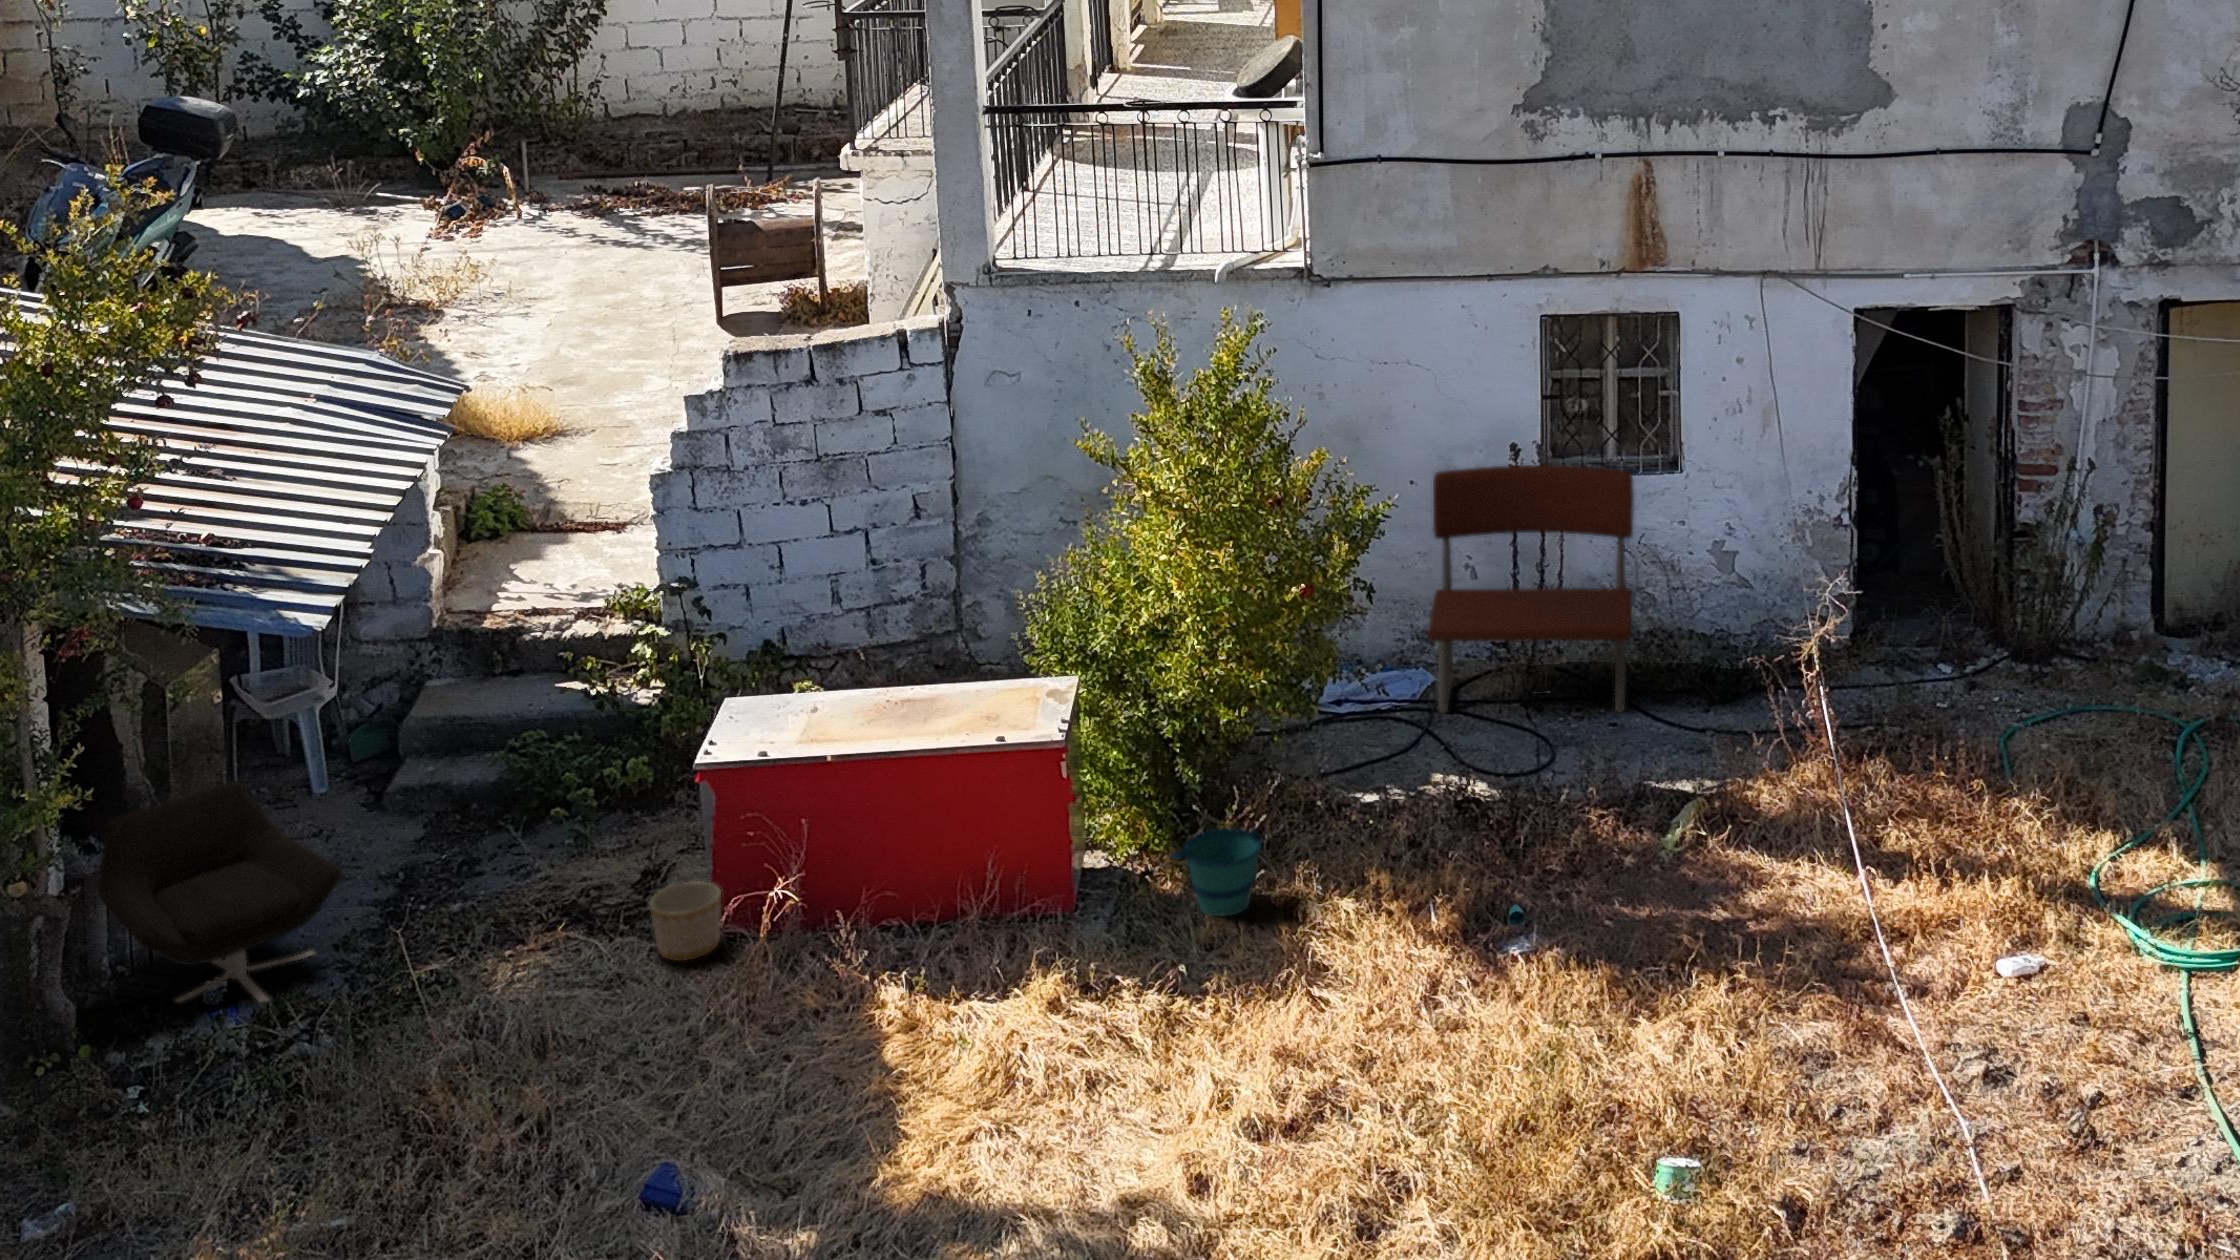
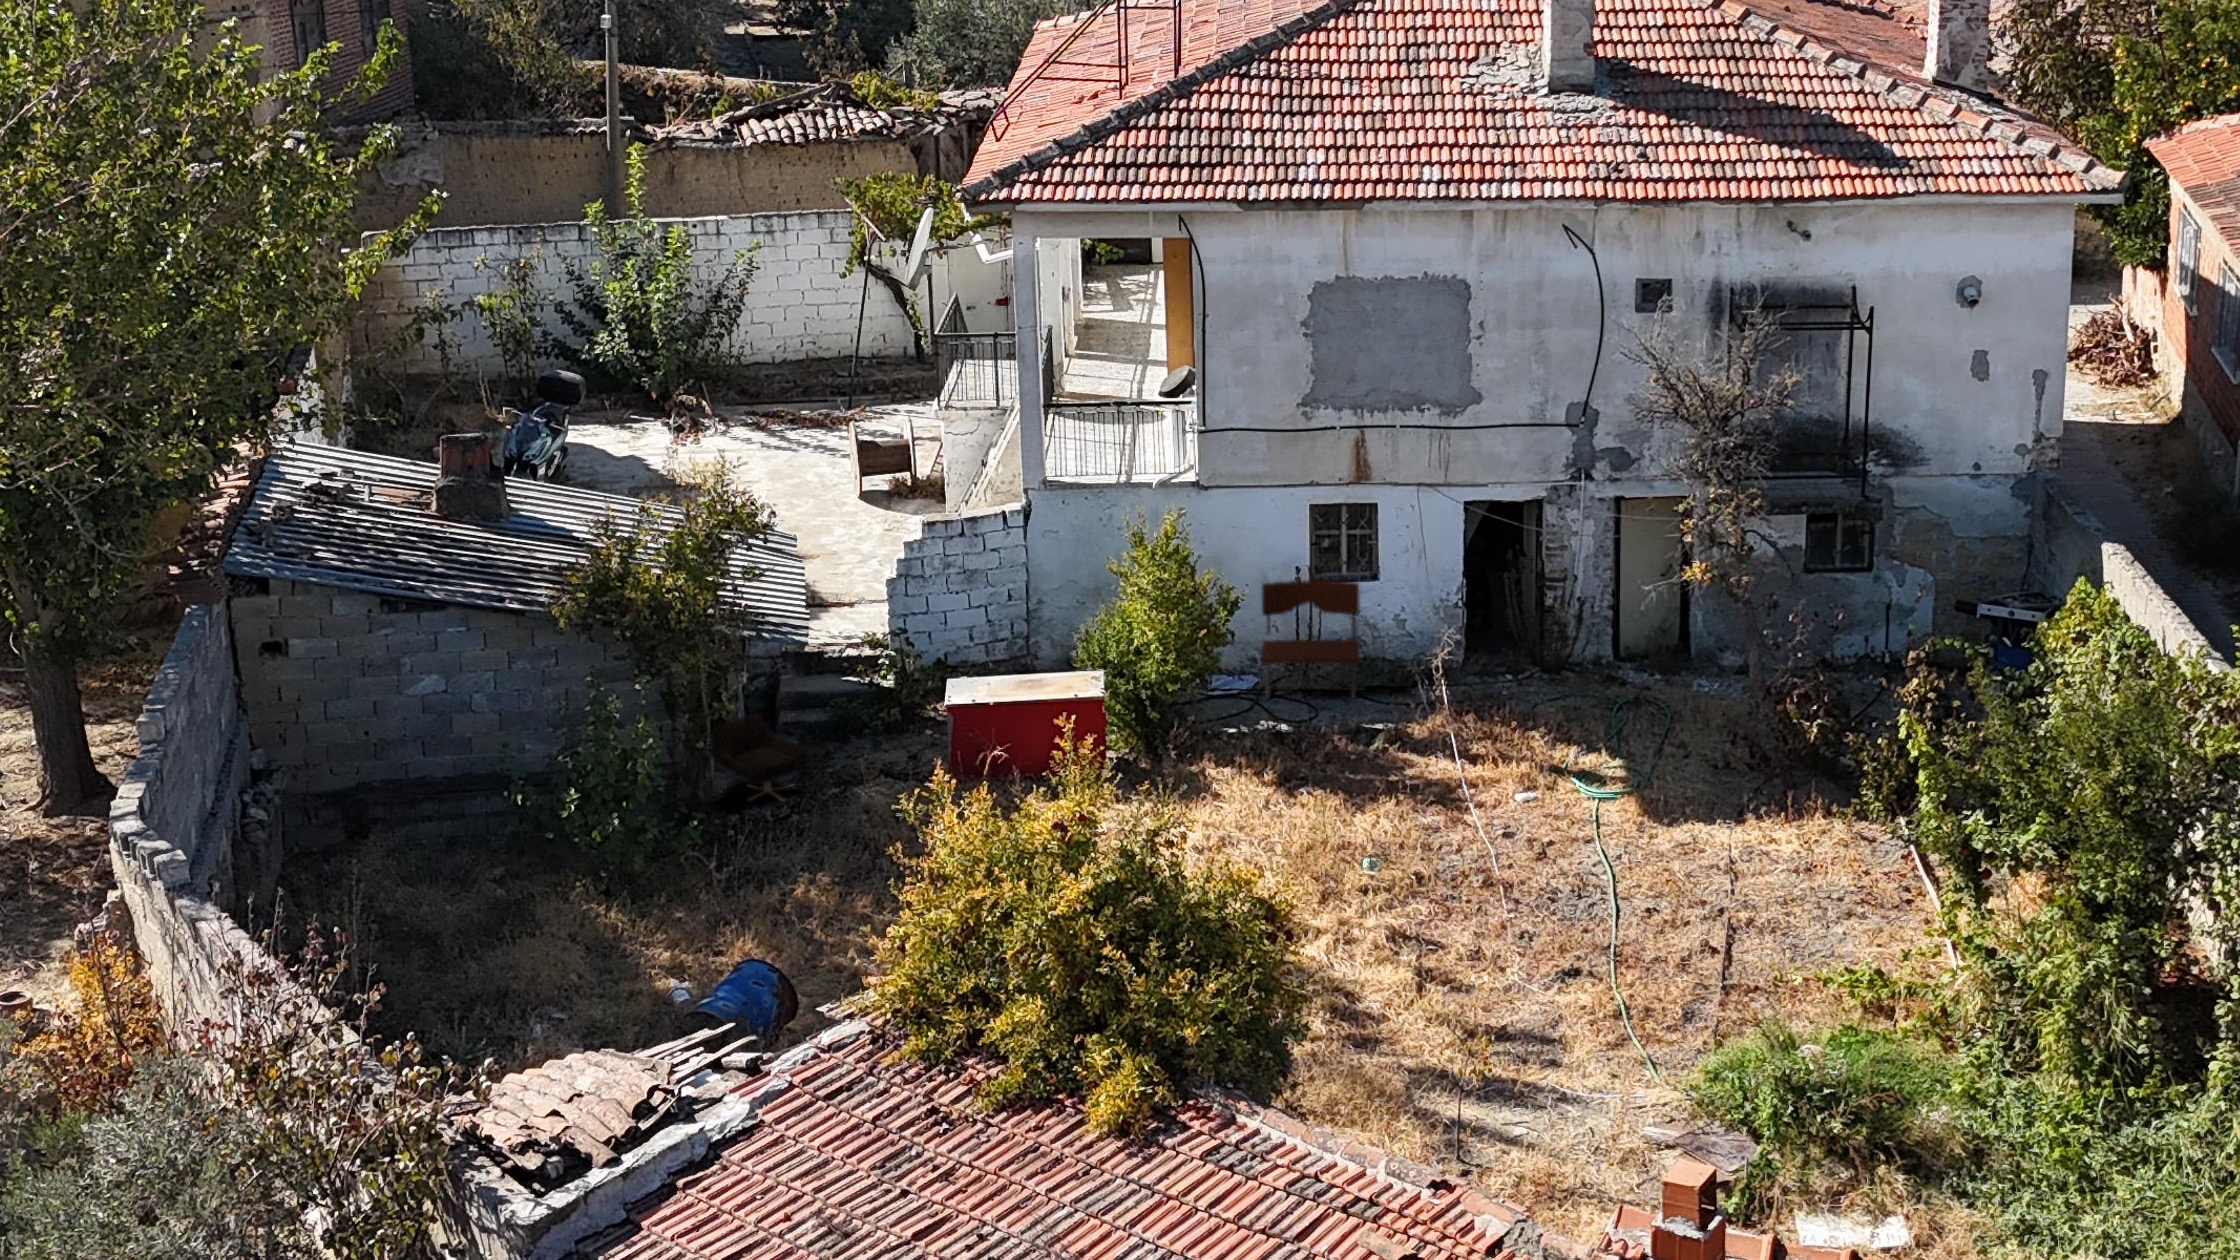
bucket: present [1171,827,1262,916] -> none [1150,737,1190,775]
planter: present [650,881,721,961] -> none [934,757,963,788]

